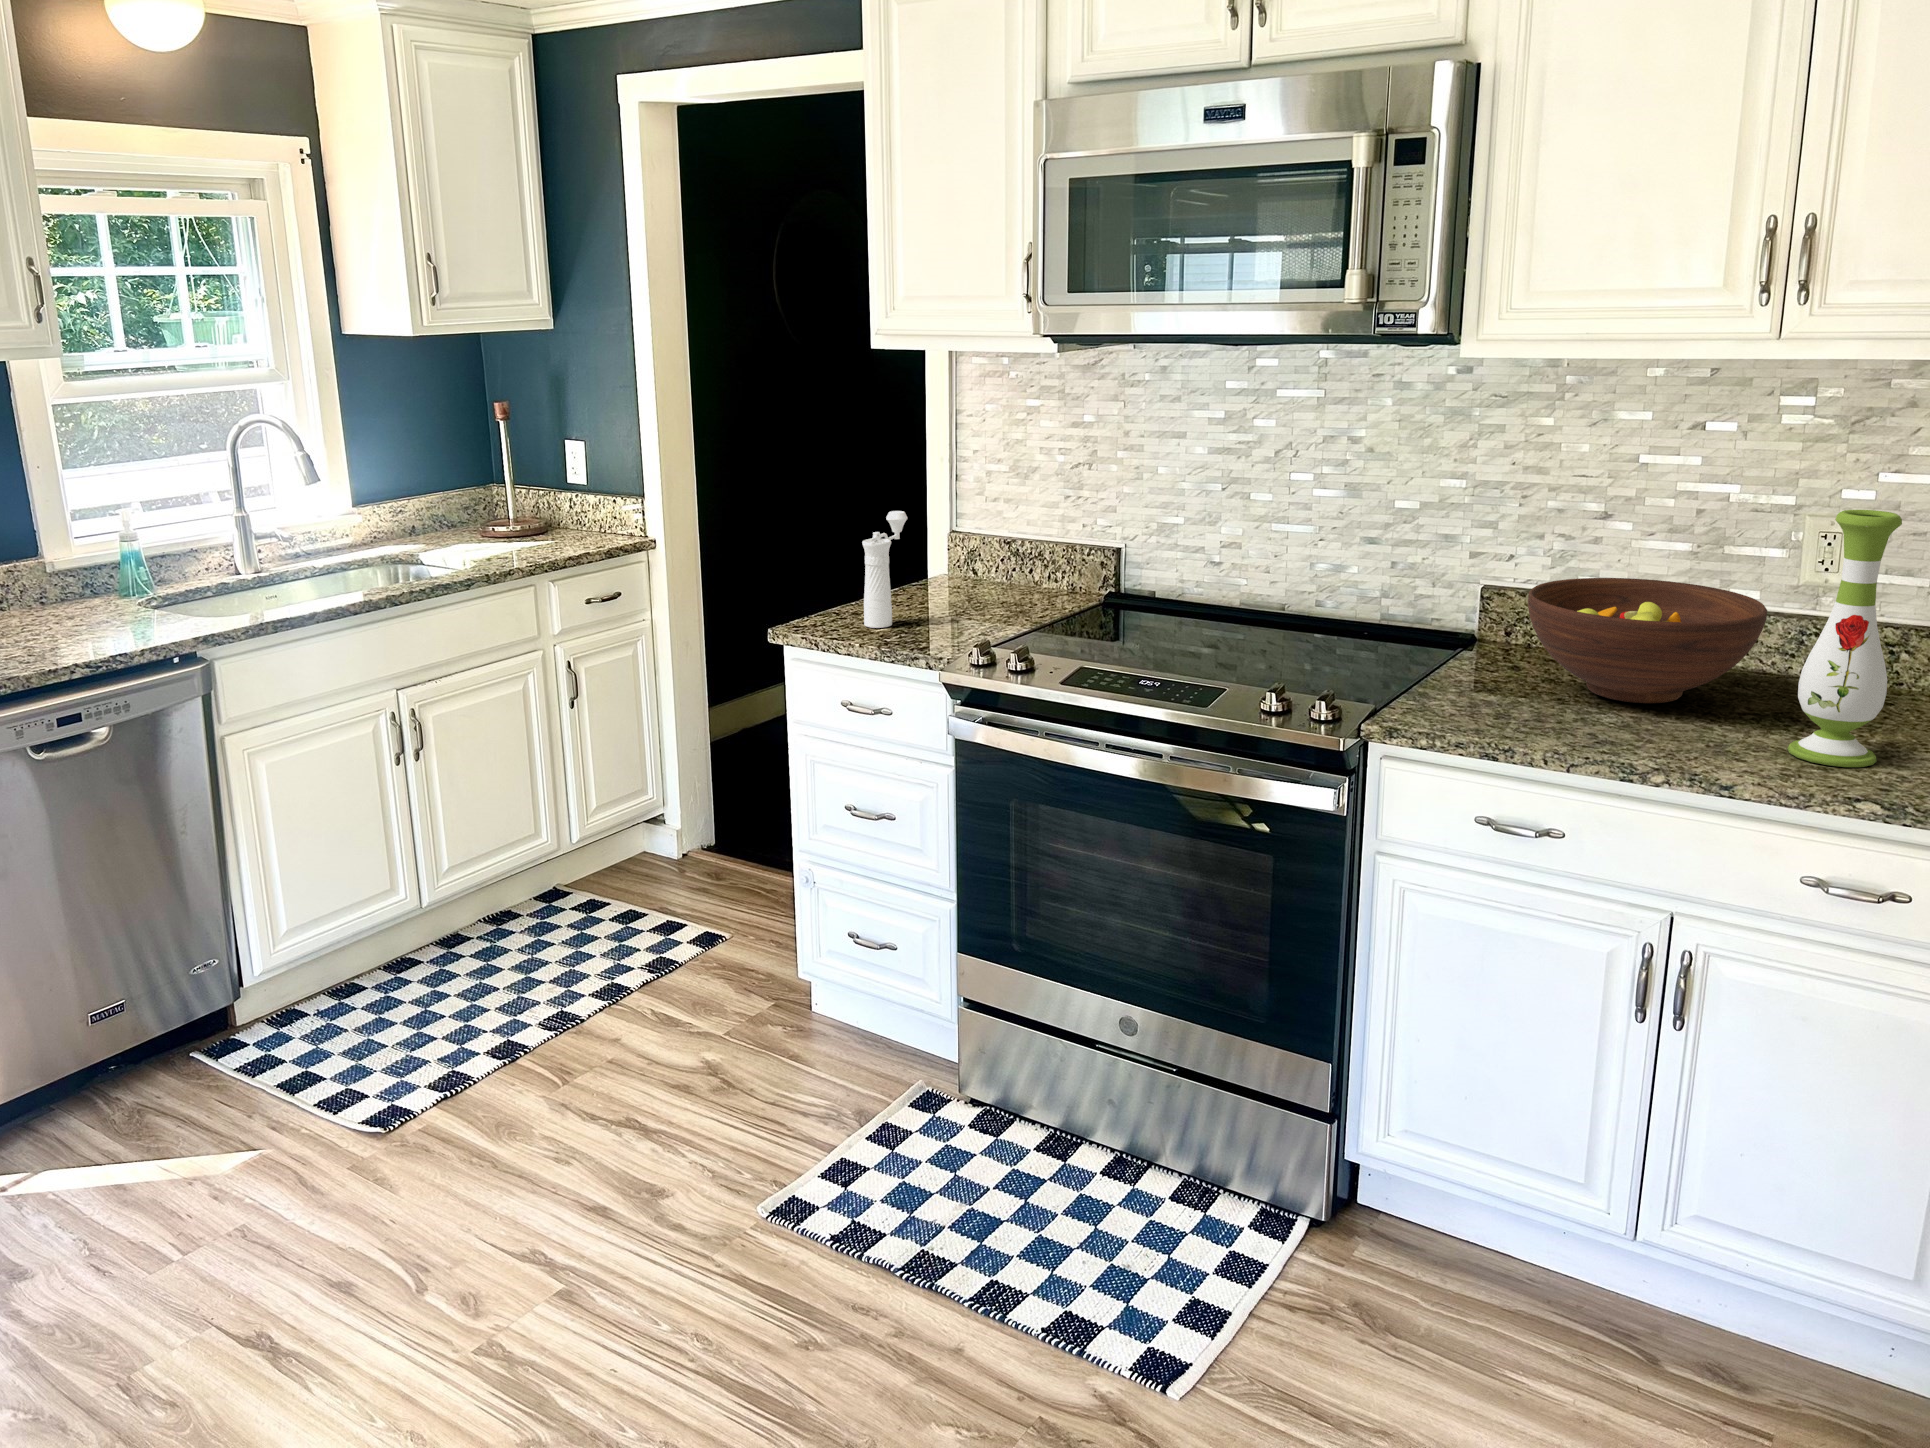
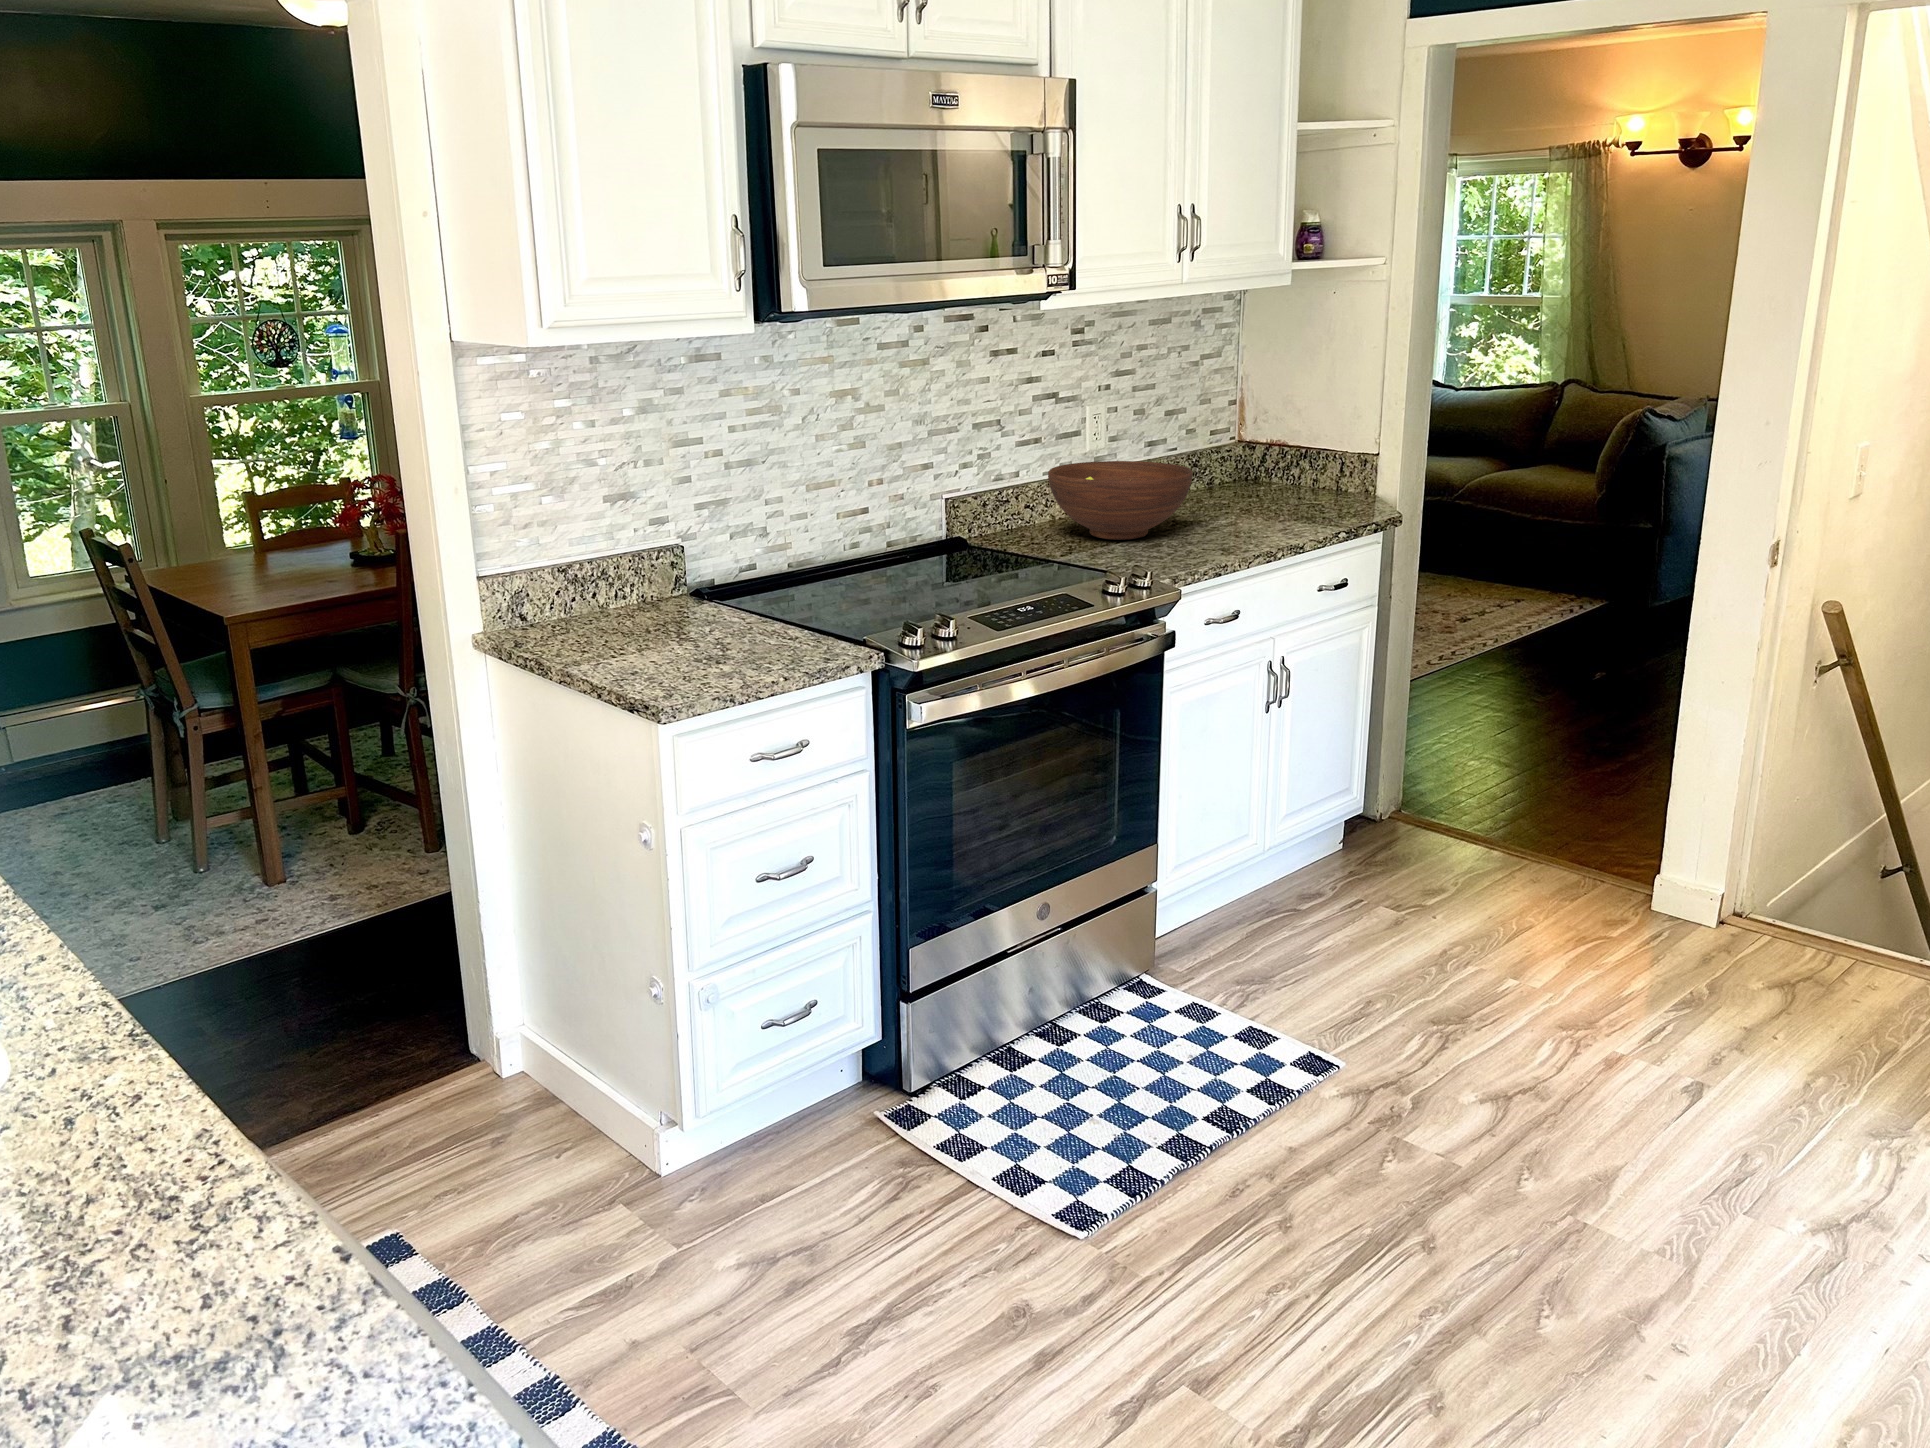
vase: present [1787,510,1902,767] -> none [1235,386,1280,532]
pepper mill: present [862,511,908,628] -> none [620,537,708,673]

